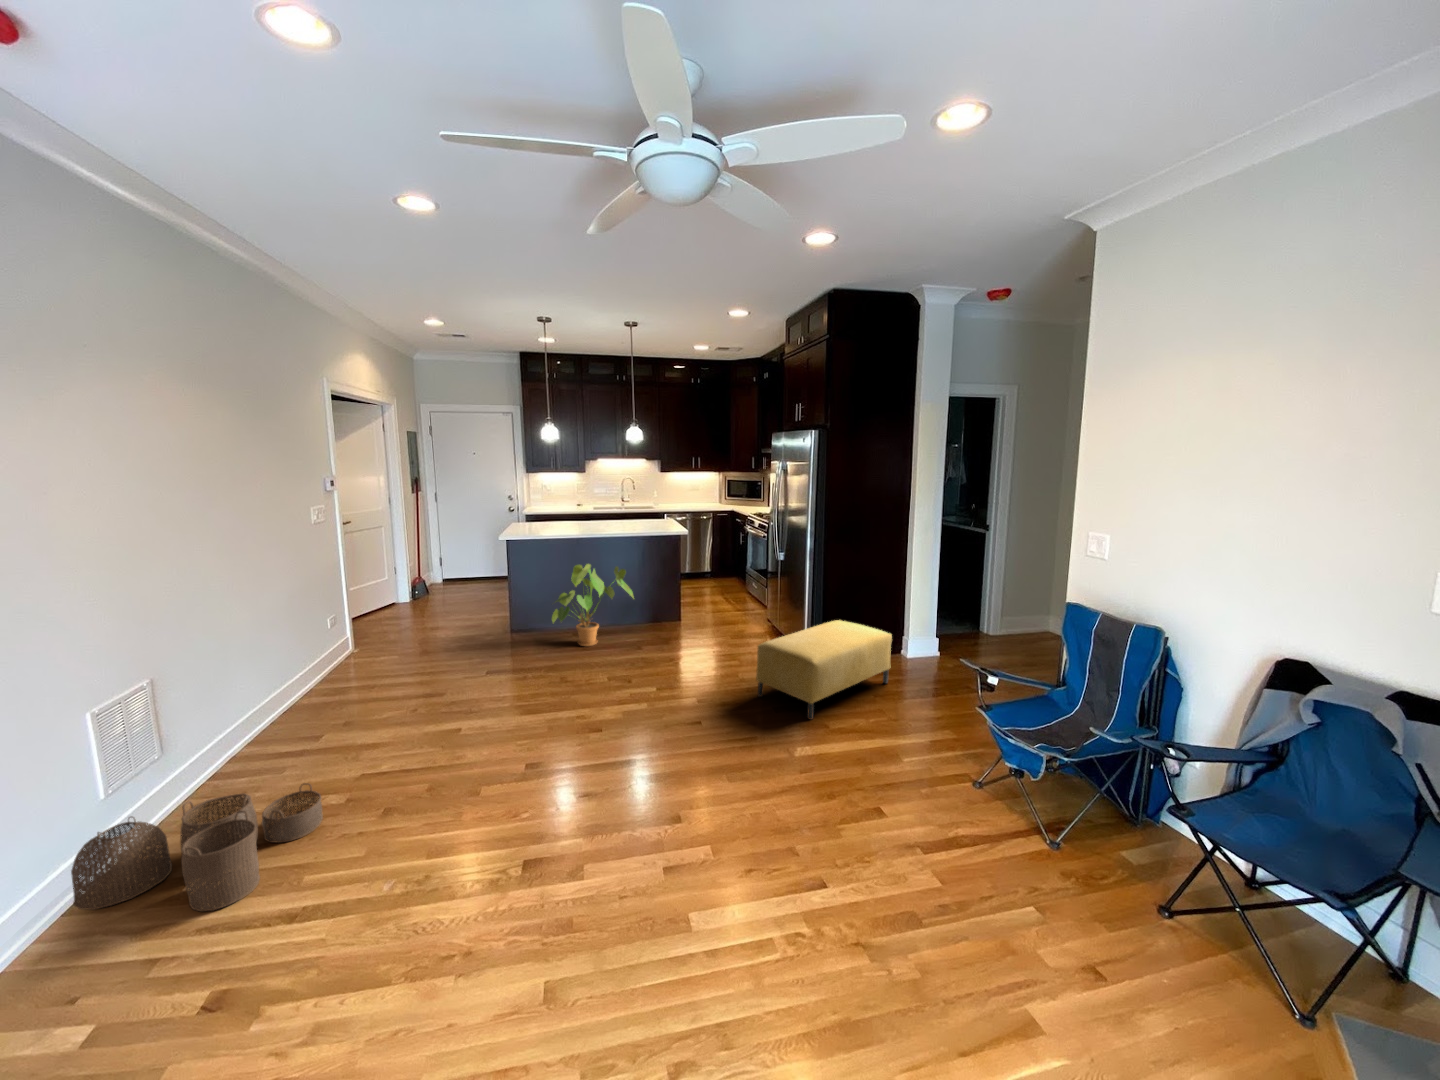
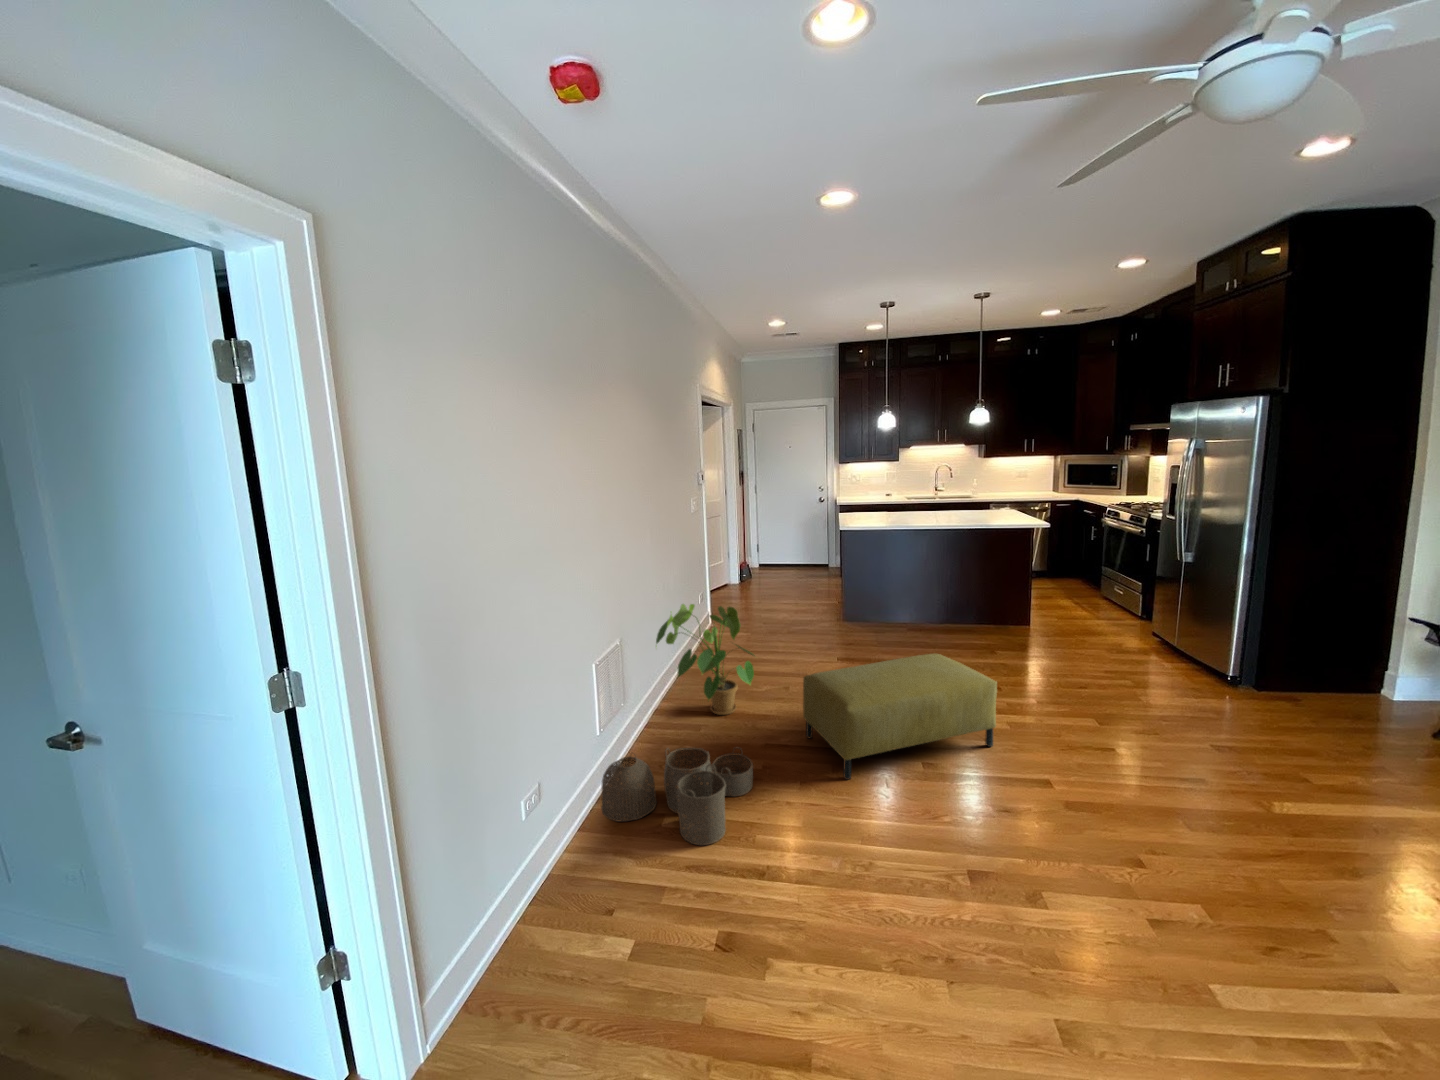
house plant: present [552,564,633,646] -> present [656,604,754,715]
ottoman: present [756,620,892,719] -> present [803,654,997,779]

